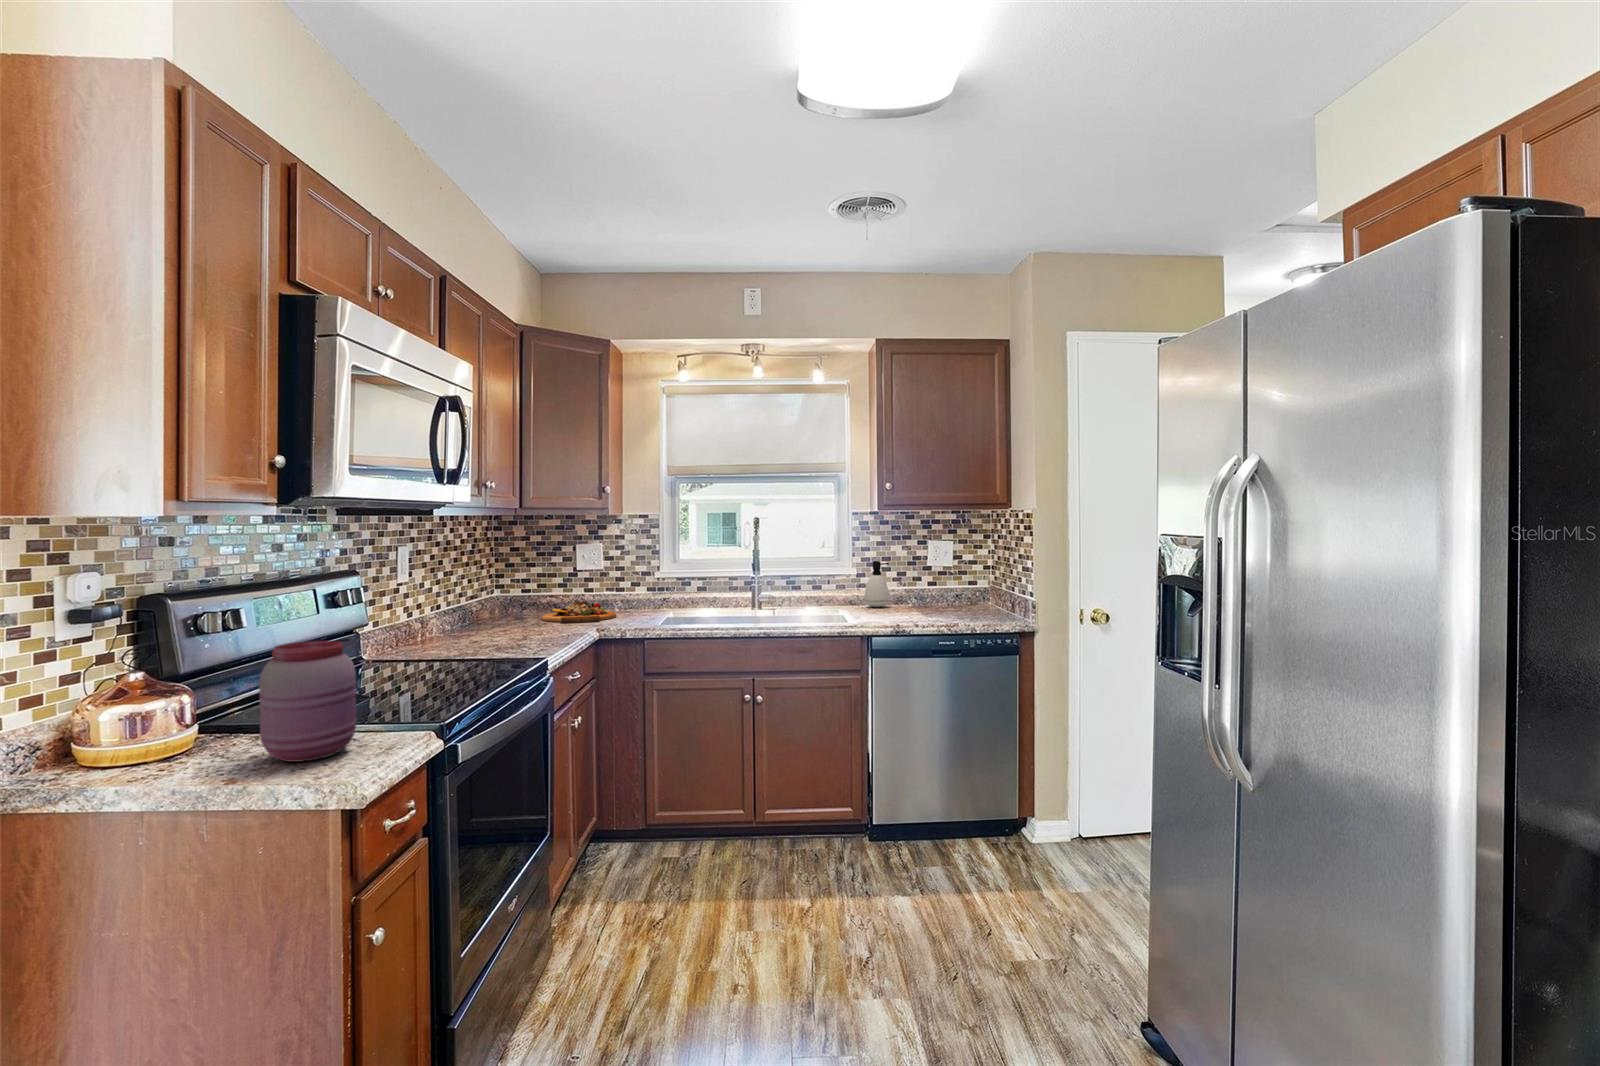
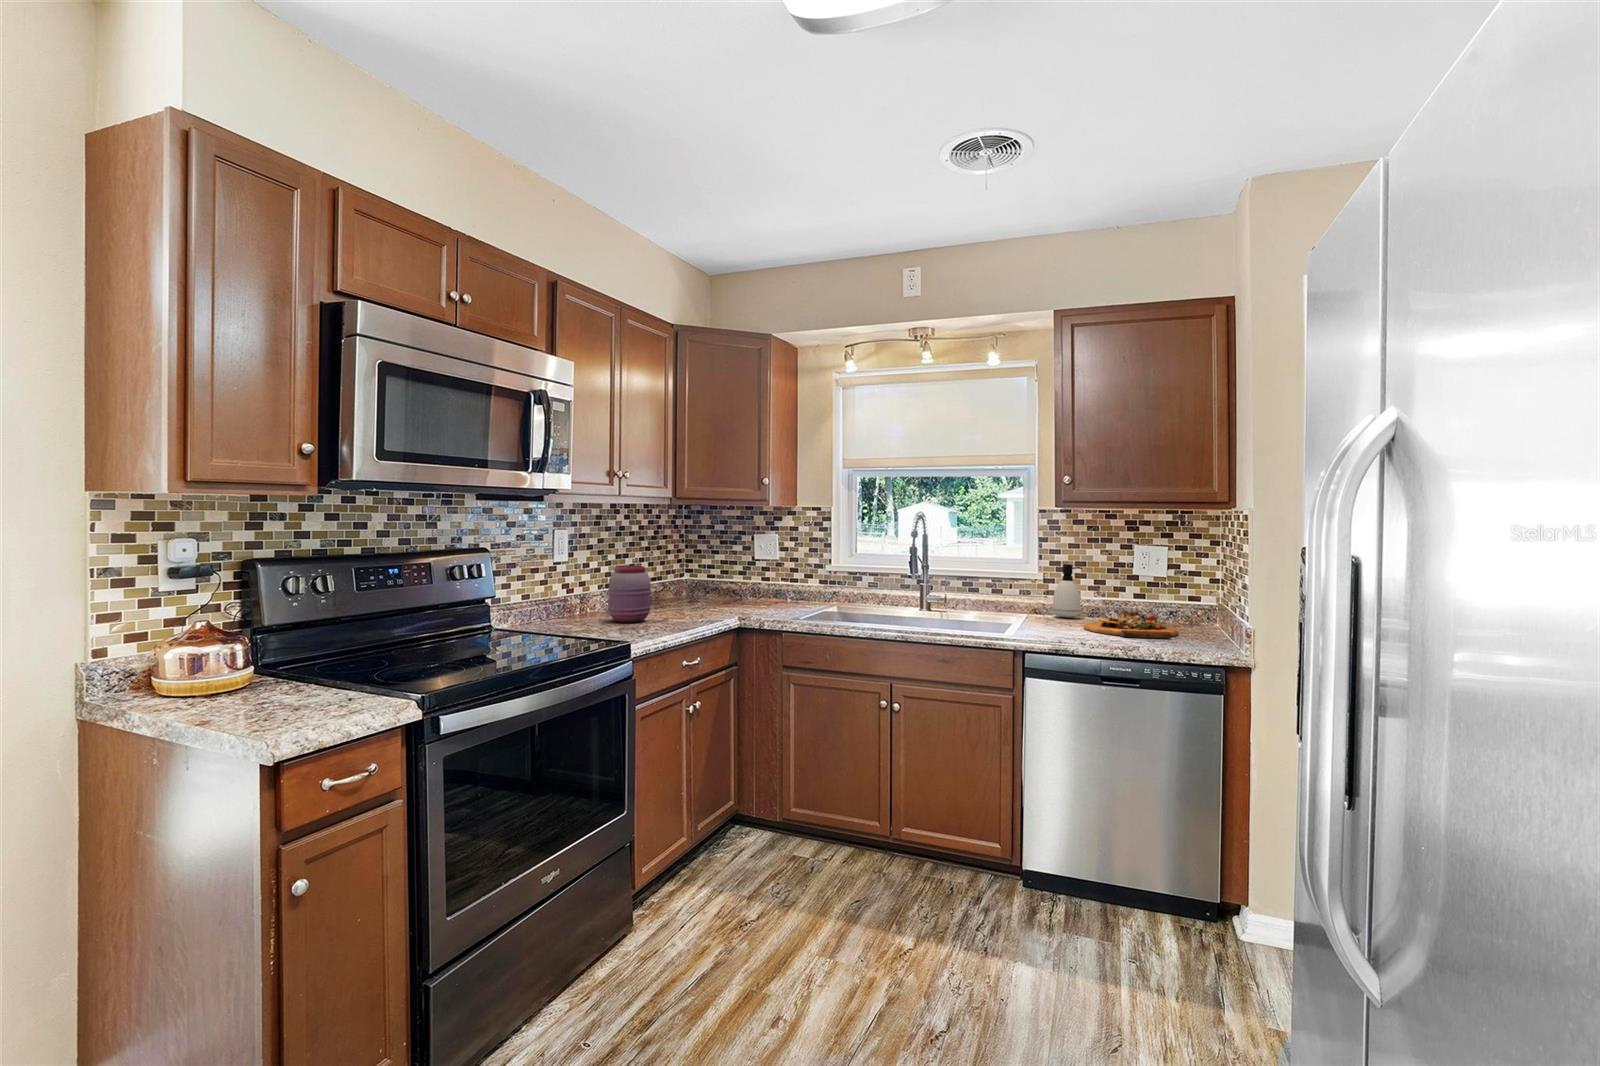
cutting board: present [541,601,616,623] -> present [1084,611,1179,639]
jar: present [259,641,356,762] -> present [609,566,650,622]

